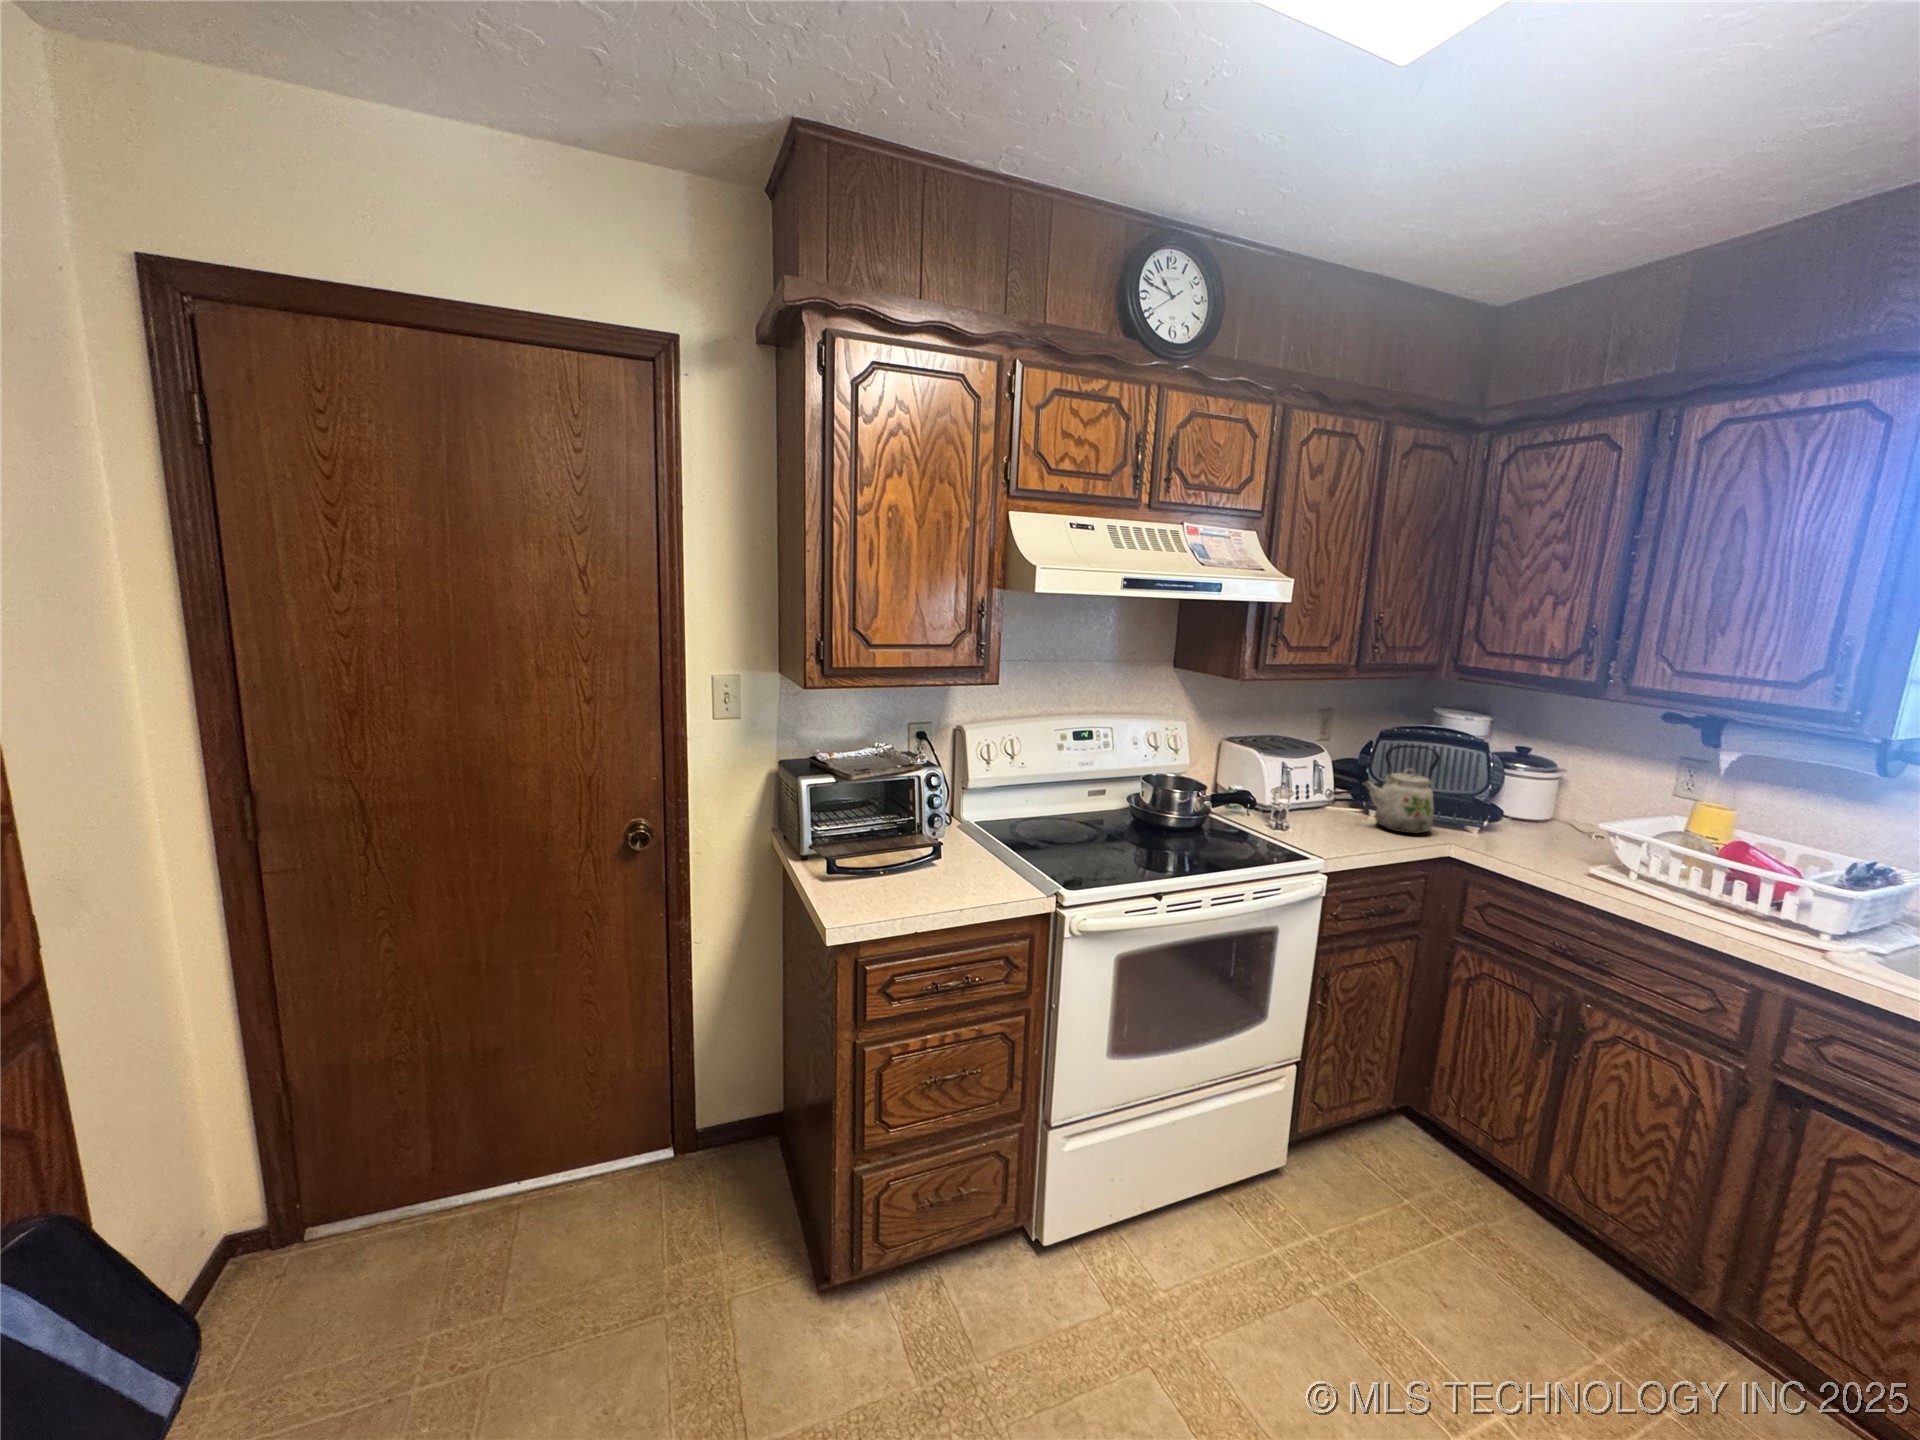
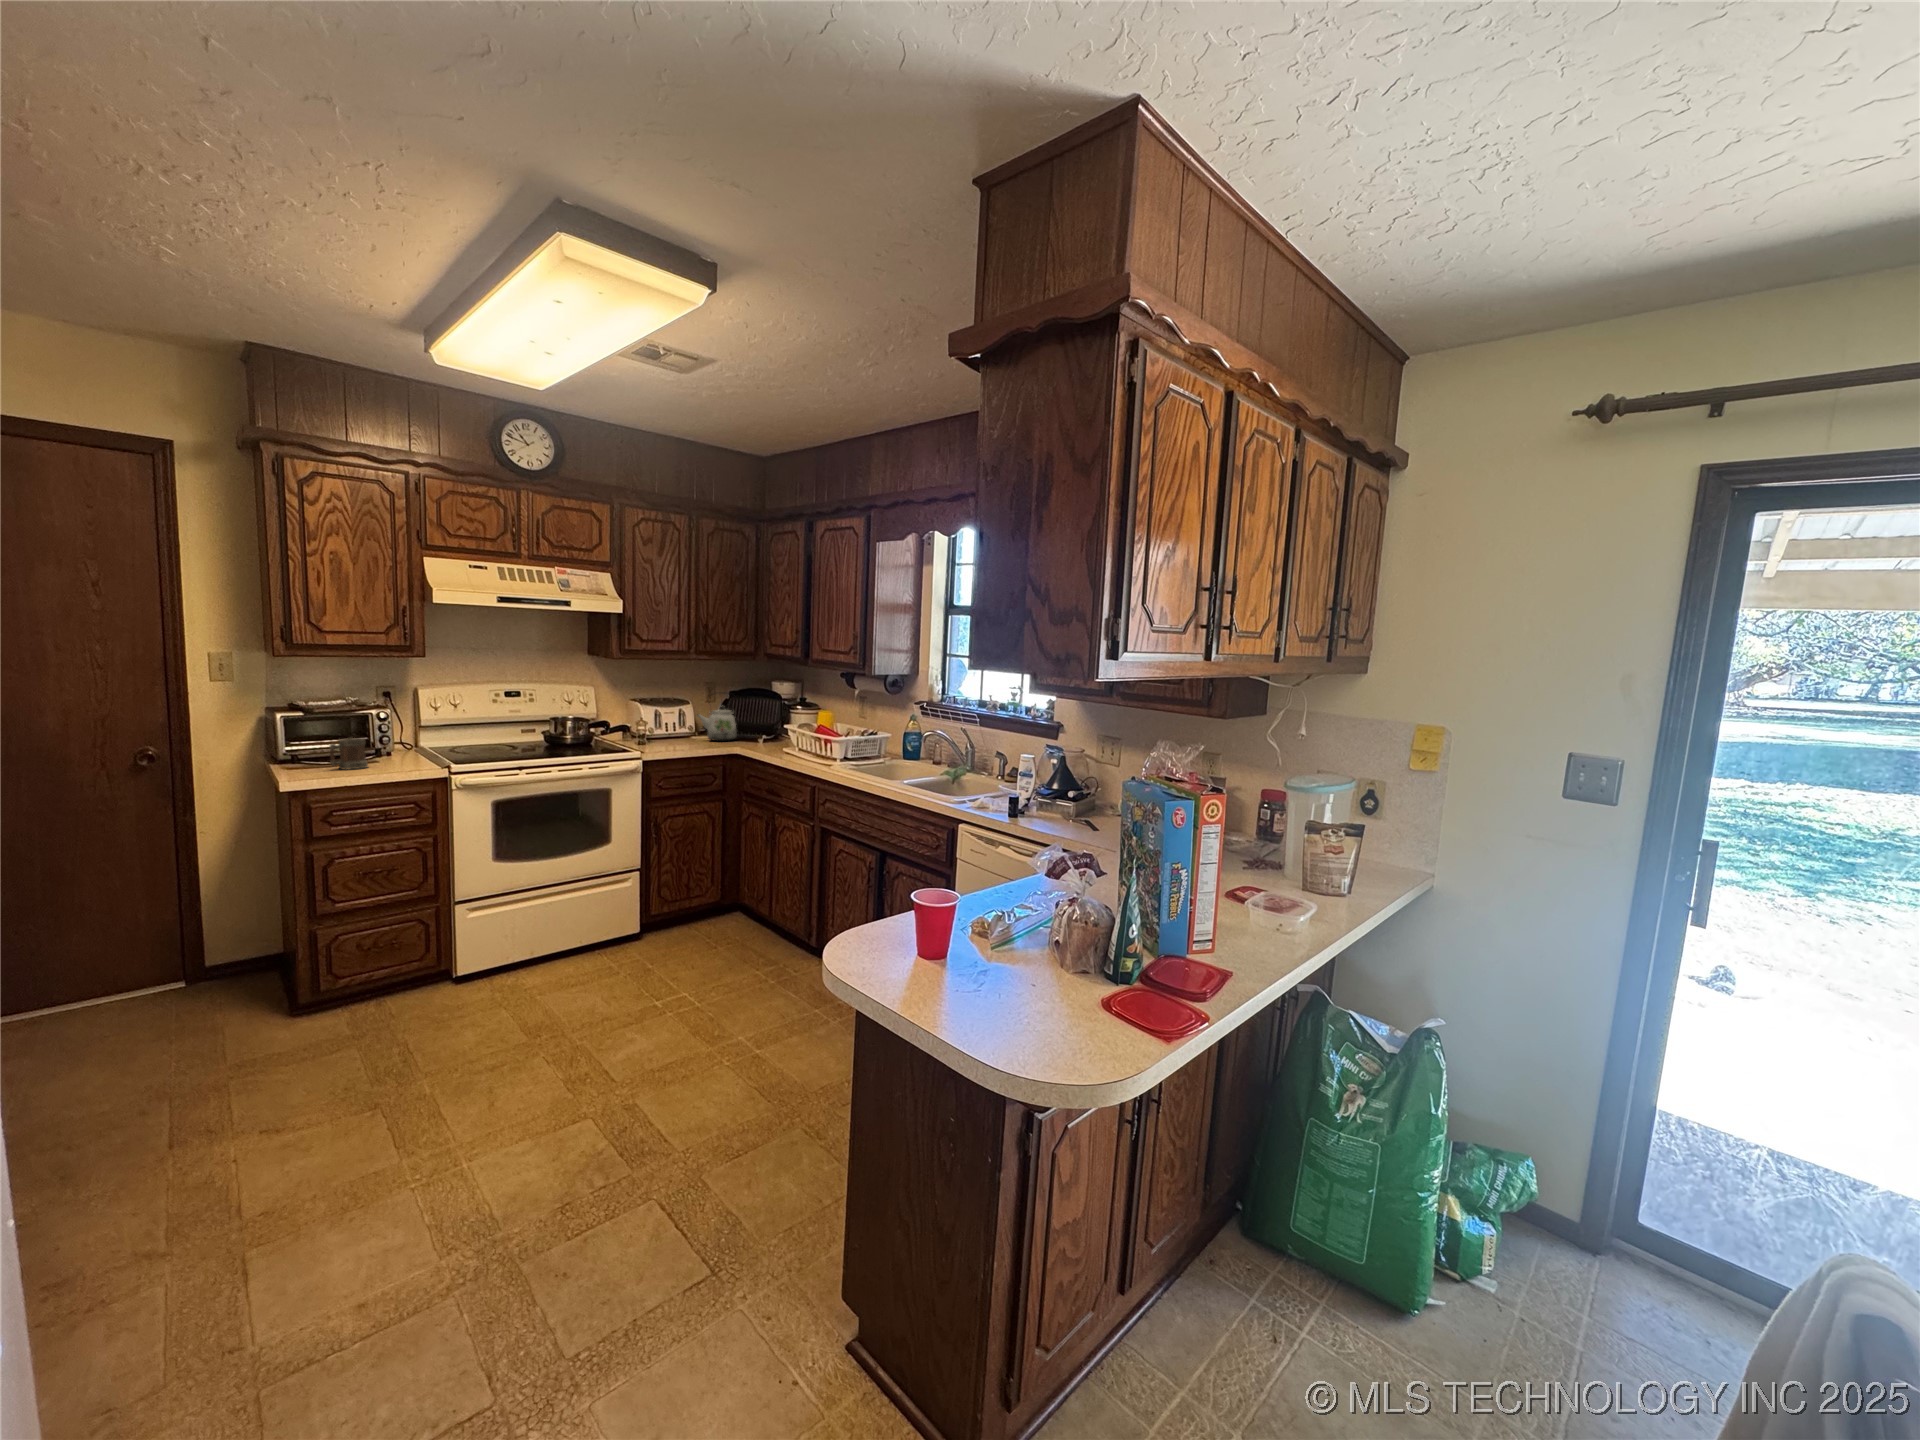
mug: none [887,836,937,899] -> present [329,738,368,769]

